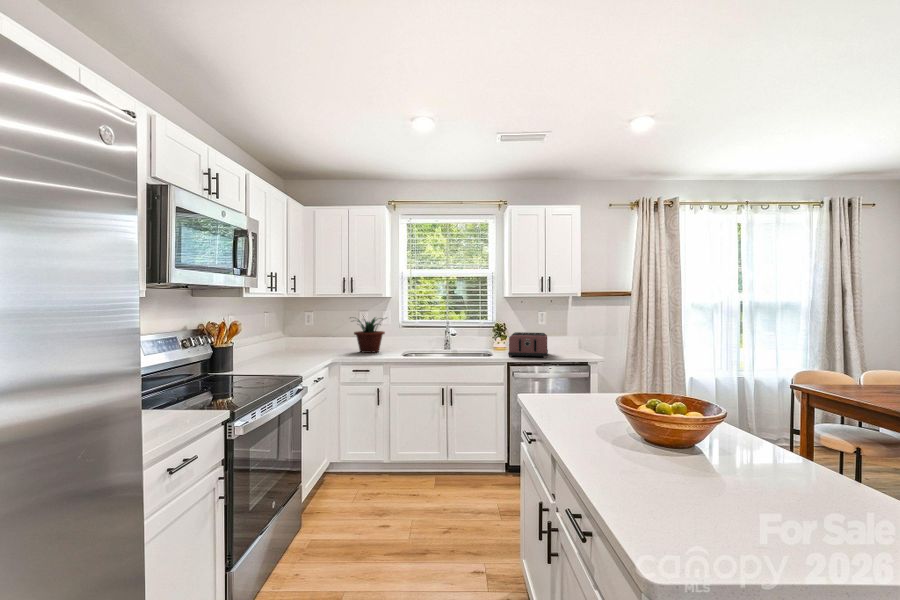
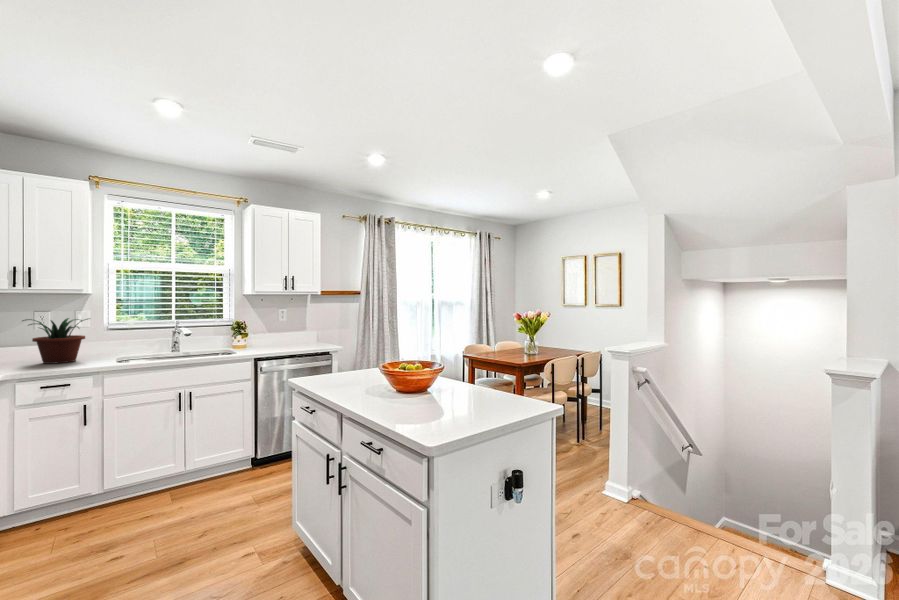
toaster: present [508,332,548,358] -> none [253,328,293,353]

